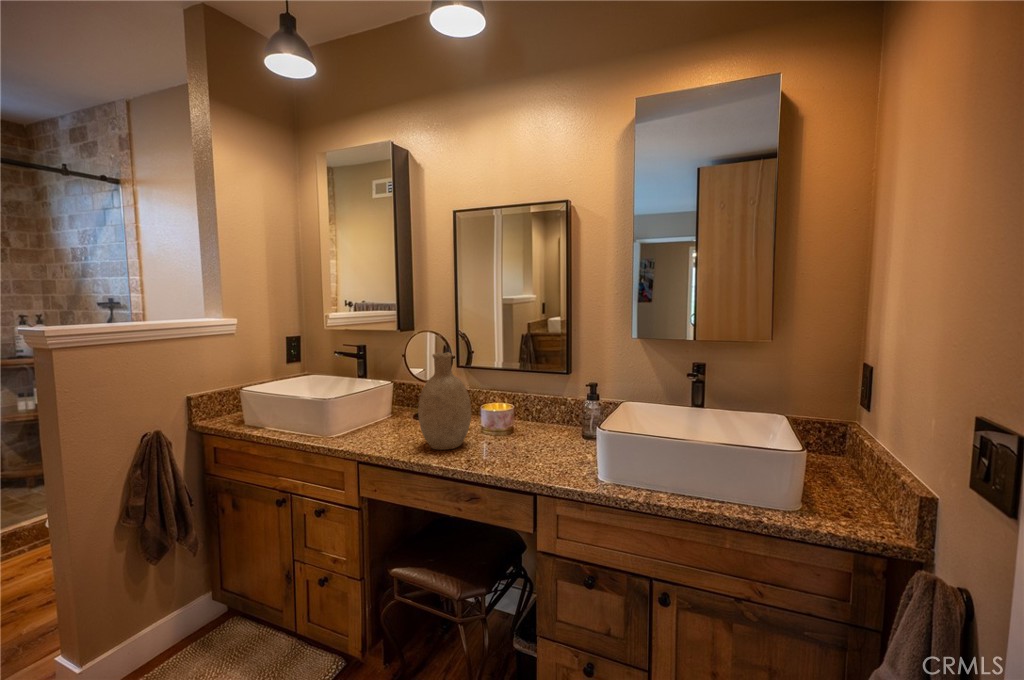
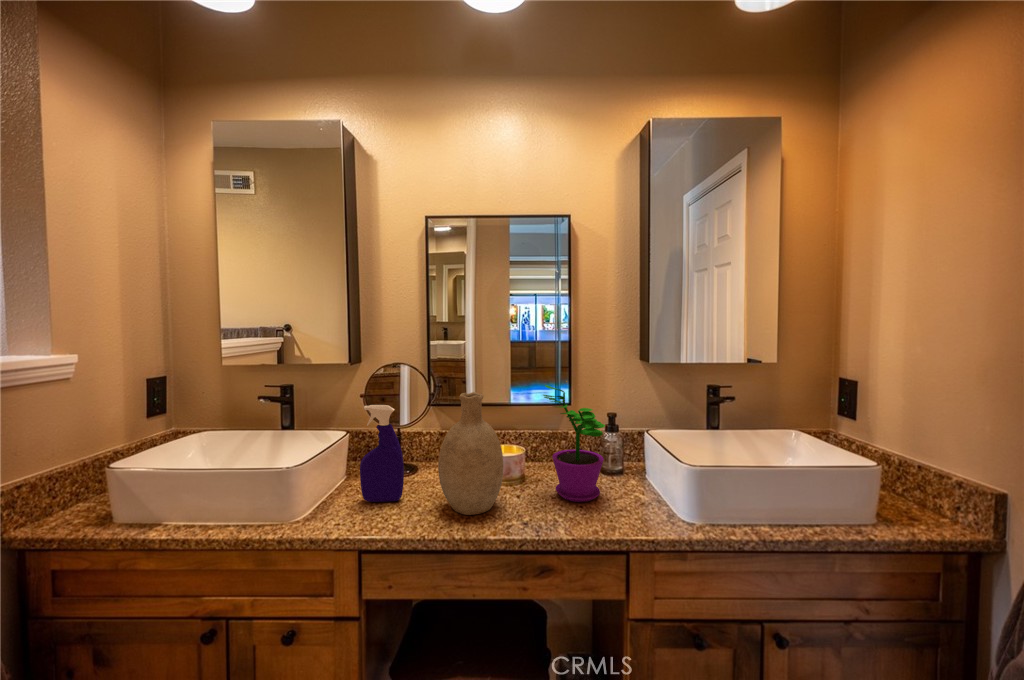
flower pot: none [509,346,560,455] -> present [543,381,605,502]
spray bottle: none [378,359,407,435] -> present [360,405,404,502]

